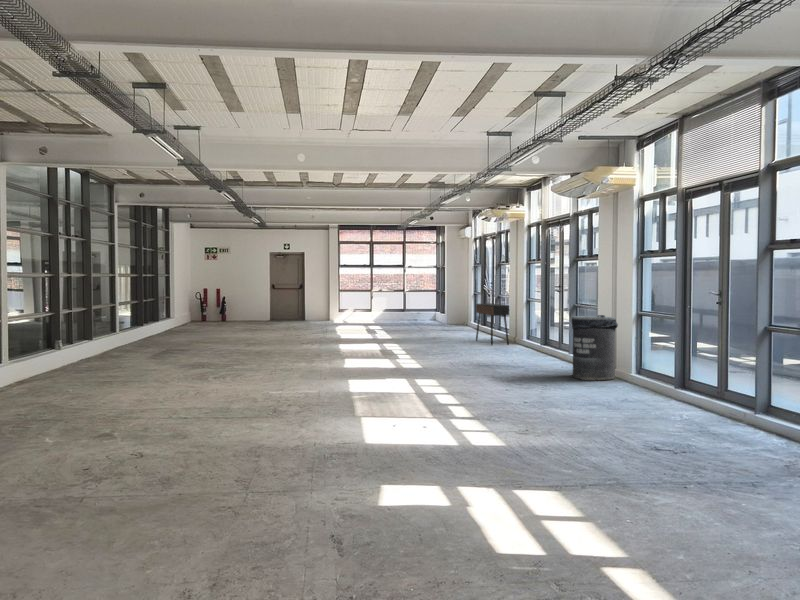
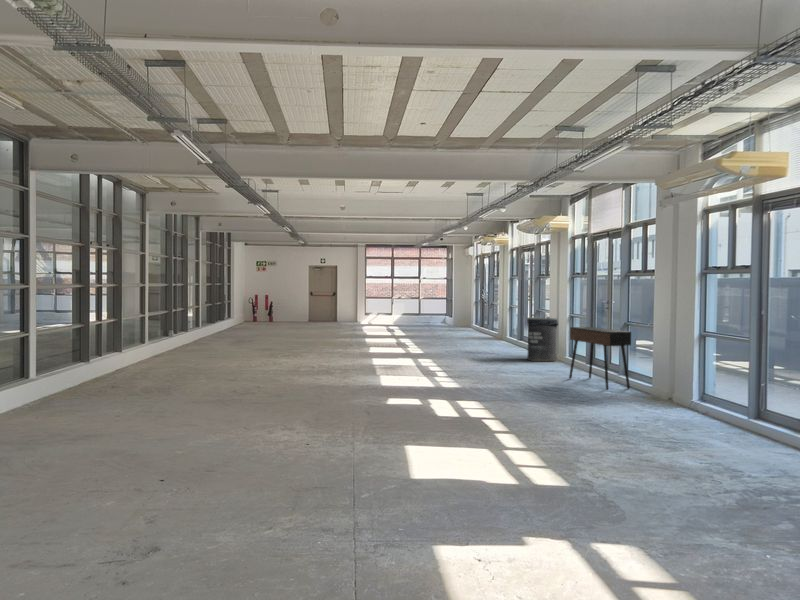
console table: present [476,304,509,345] -> present [569,327,631,389]

